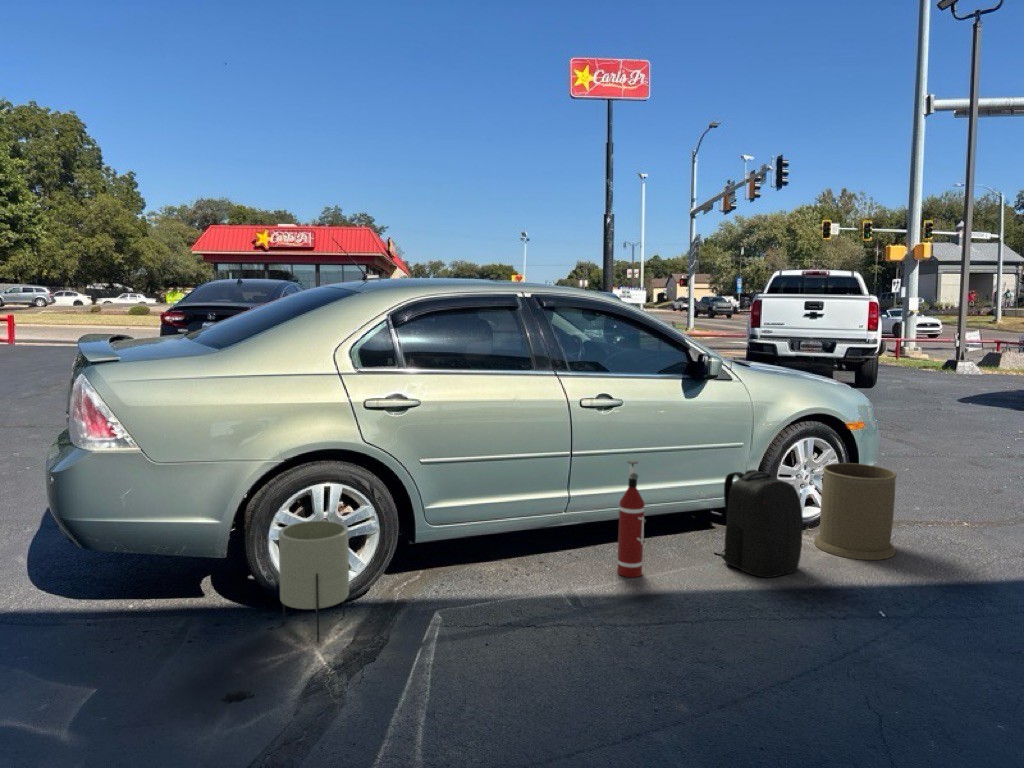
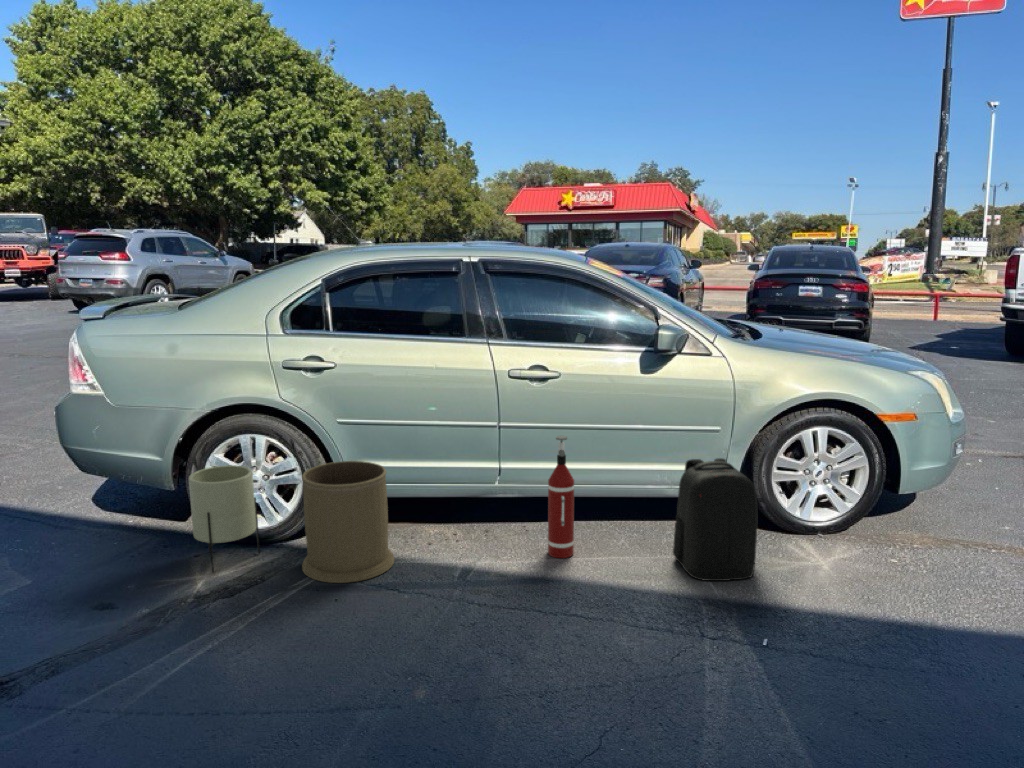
trash can: present [814,463,897,560] -> present [302,461,394,583]

